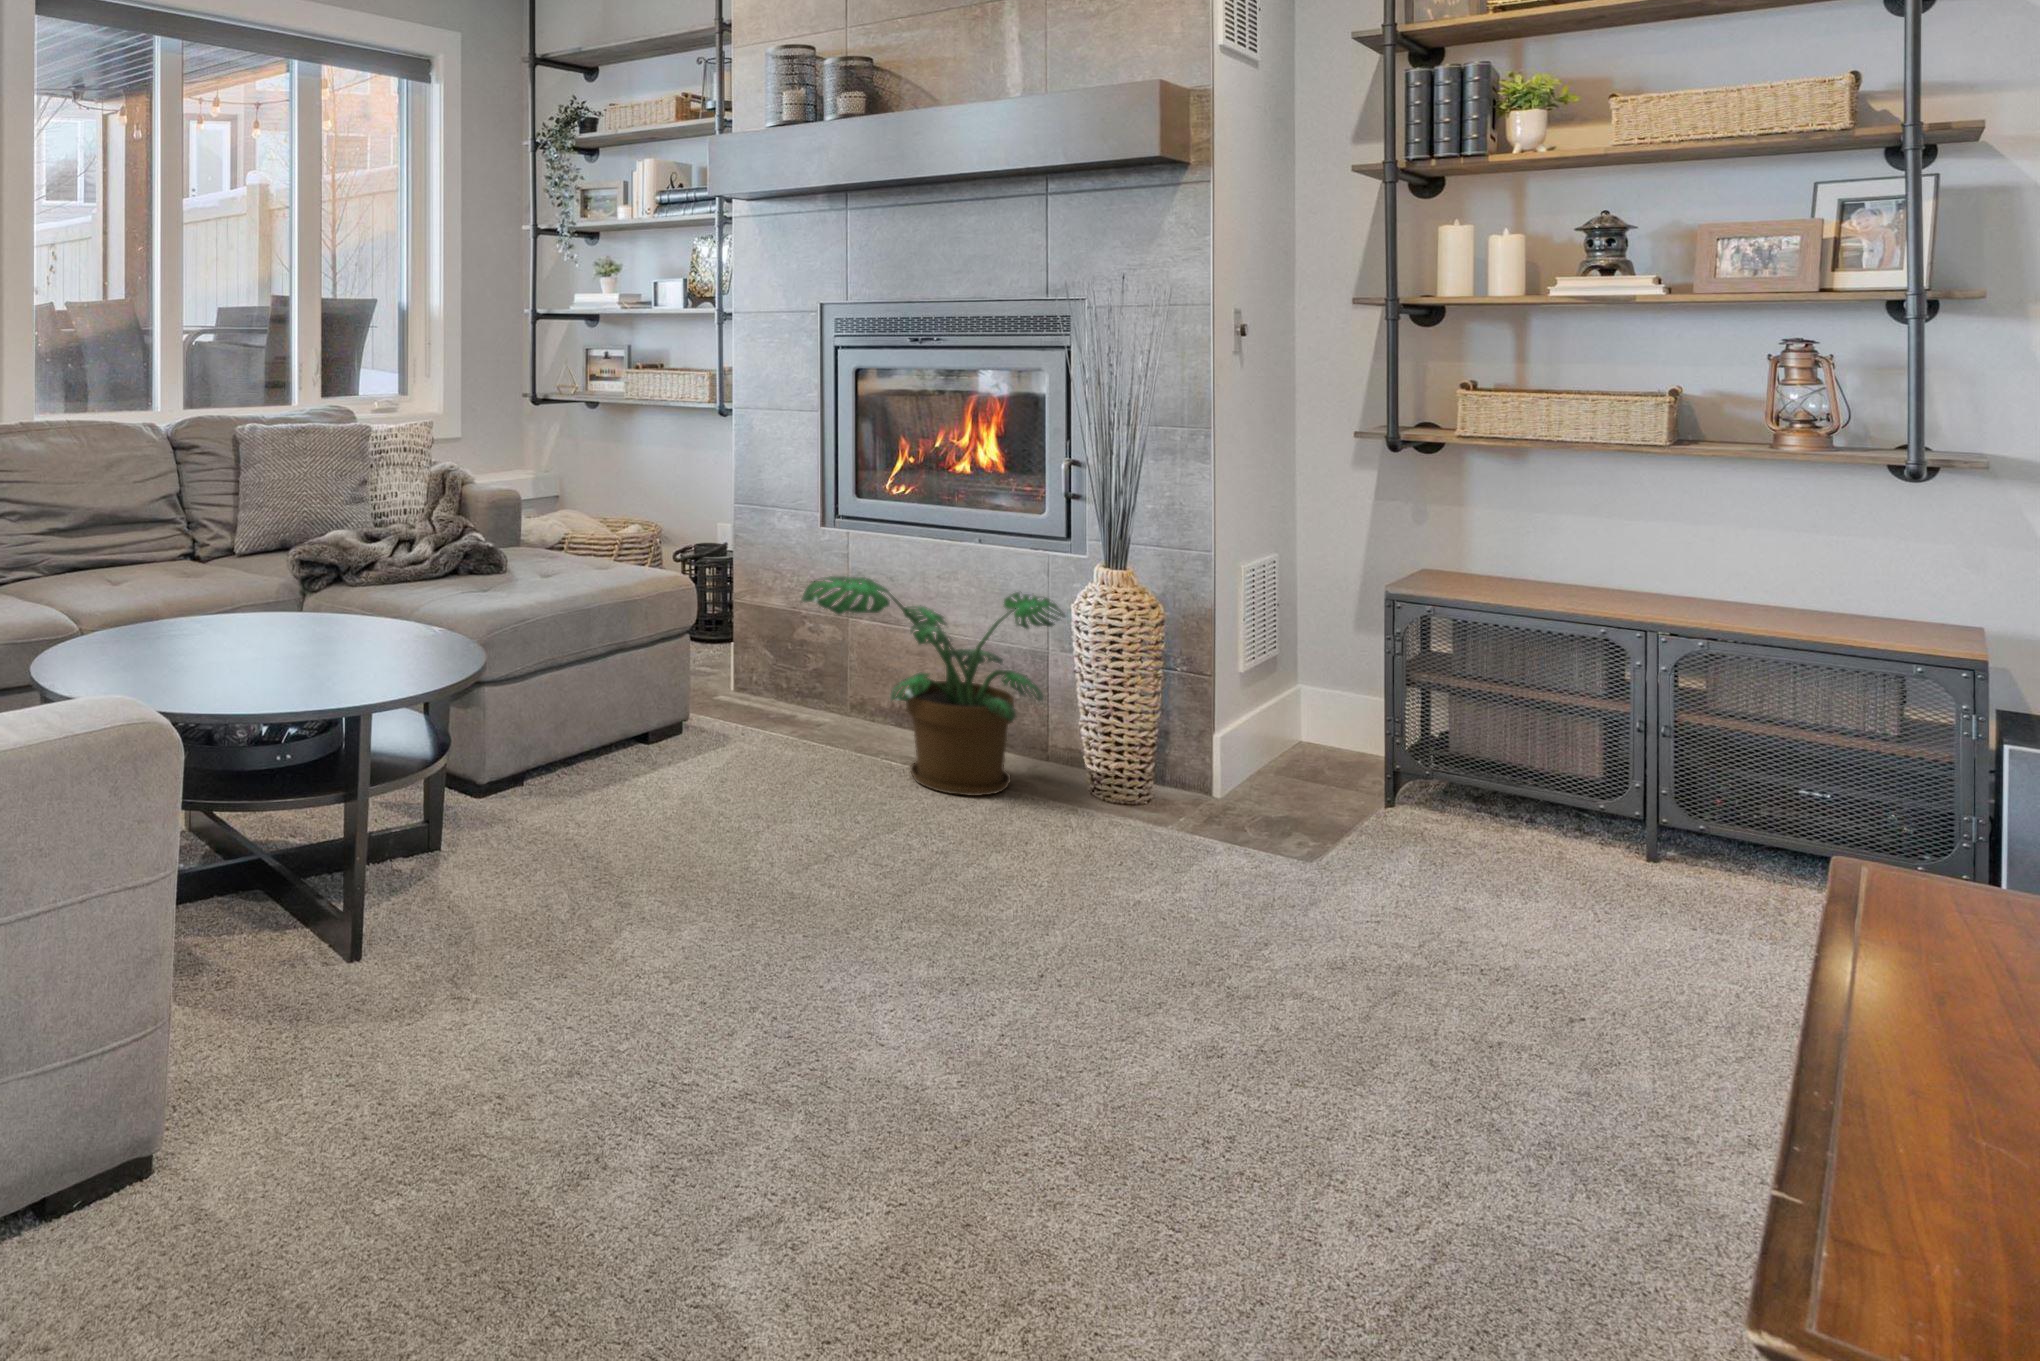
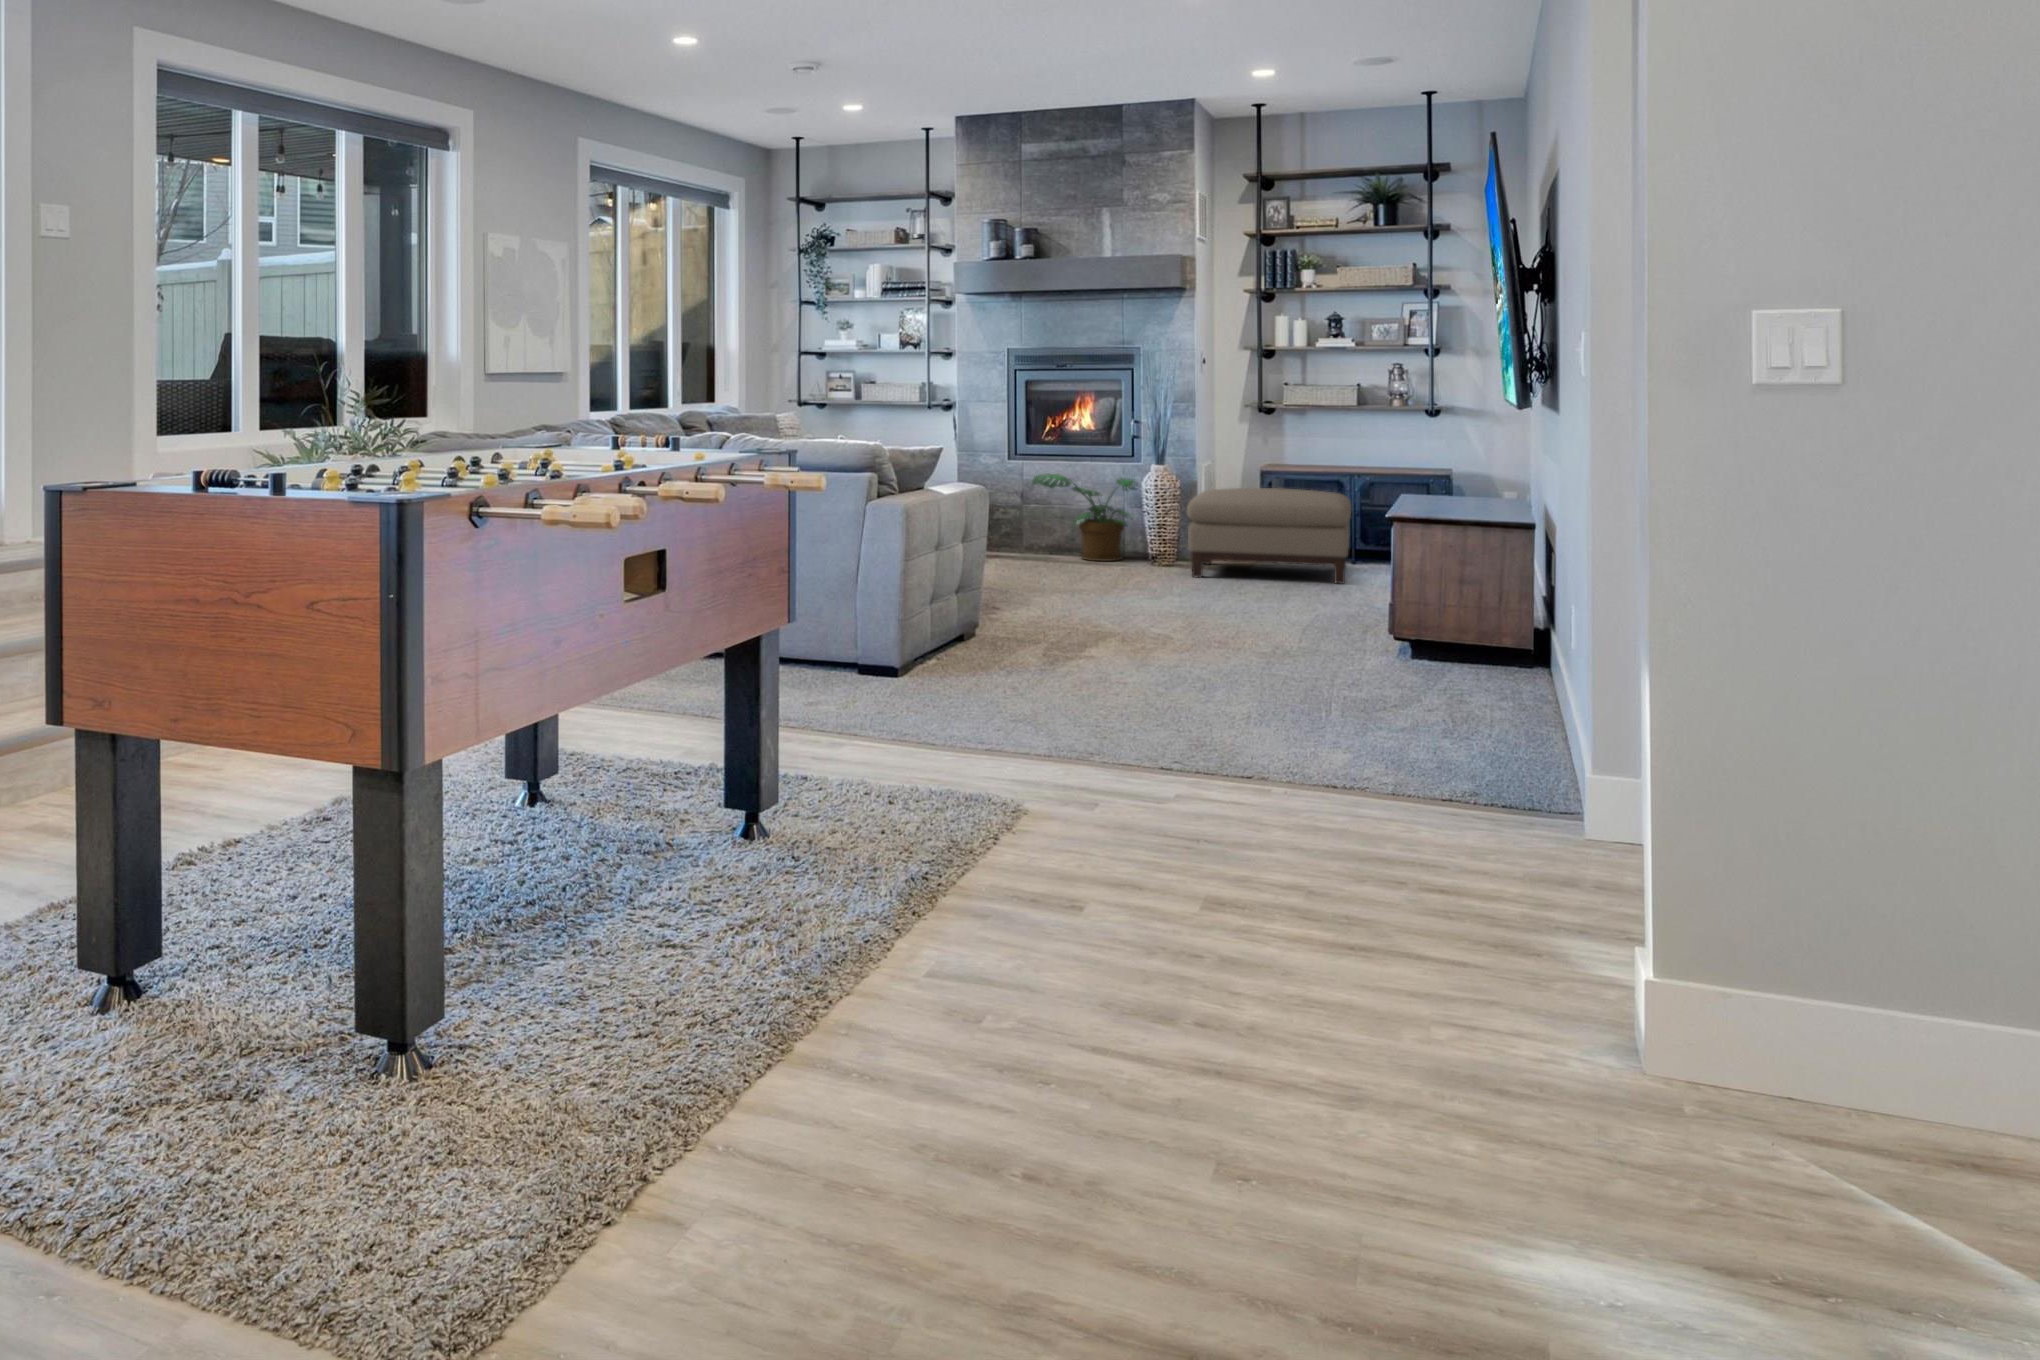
ottoman: none [1131,653,1683,1046] -> present [1187,488,1351,584]

